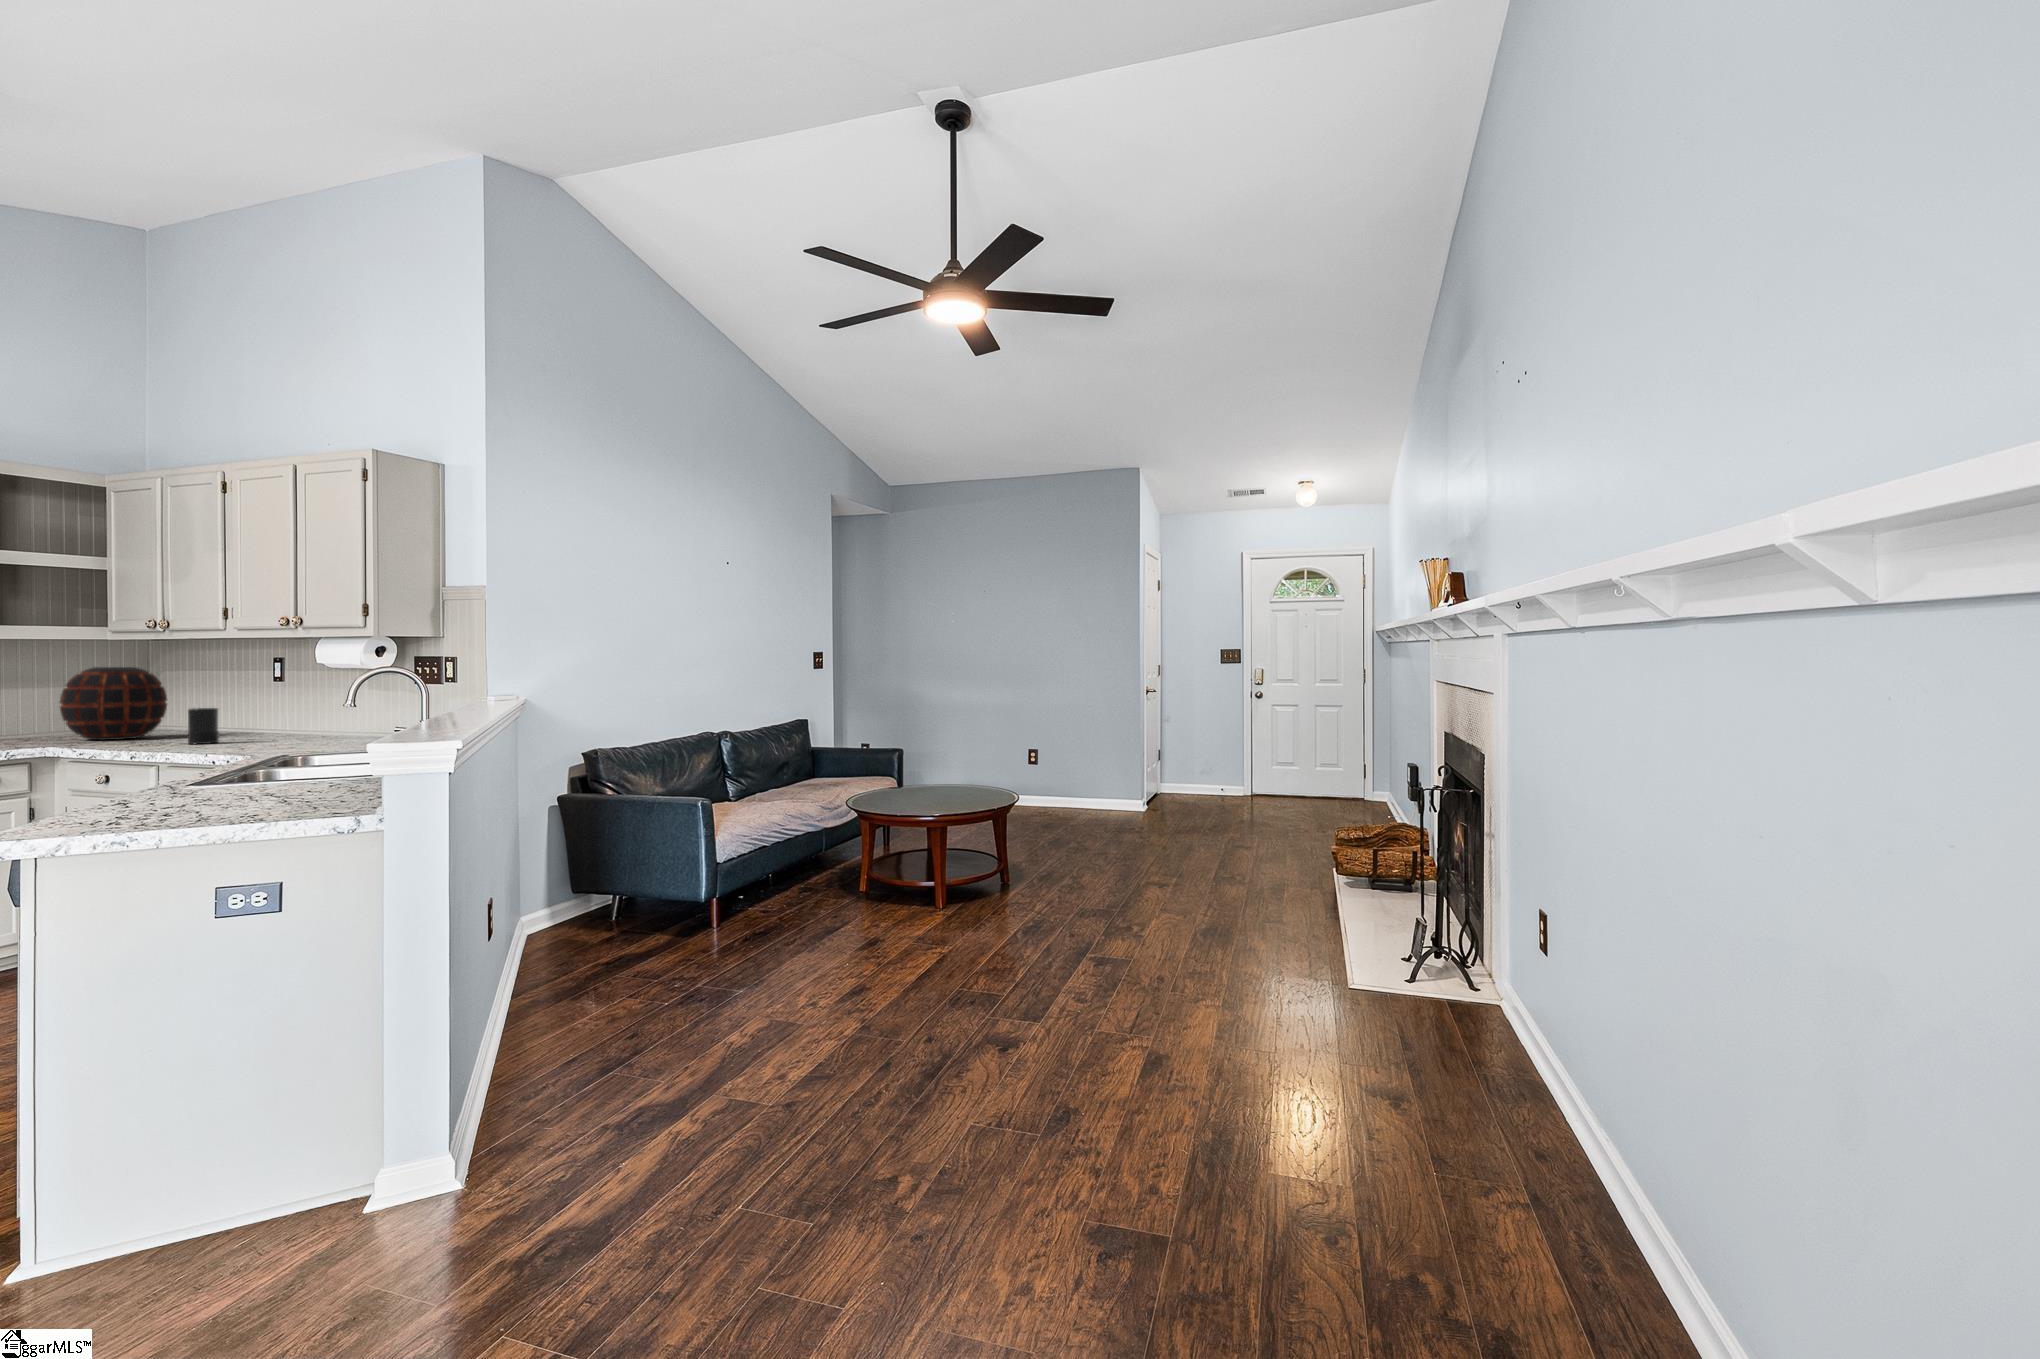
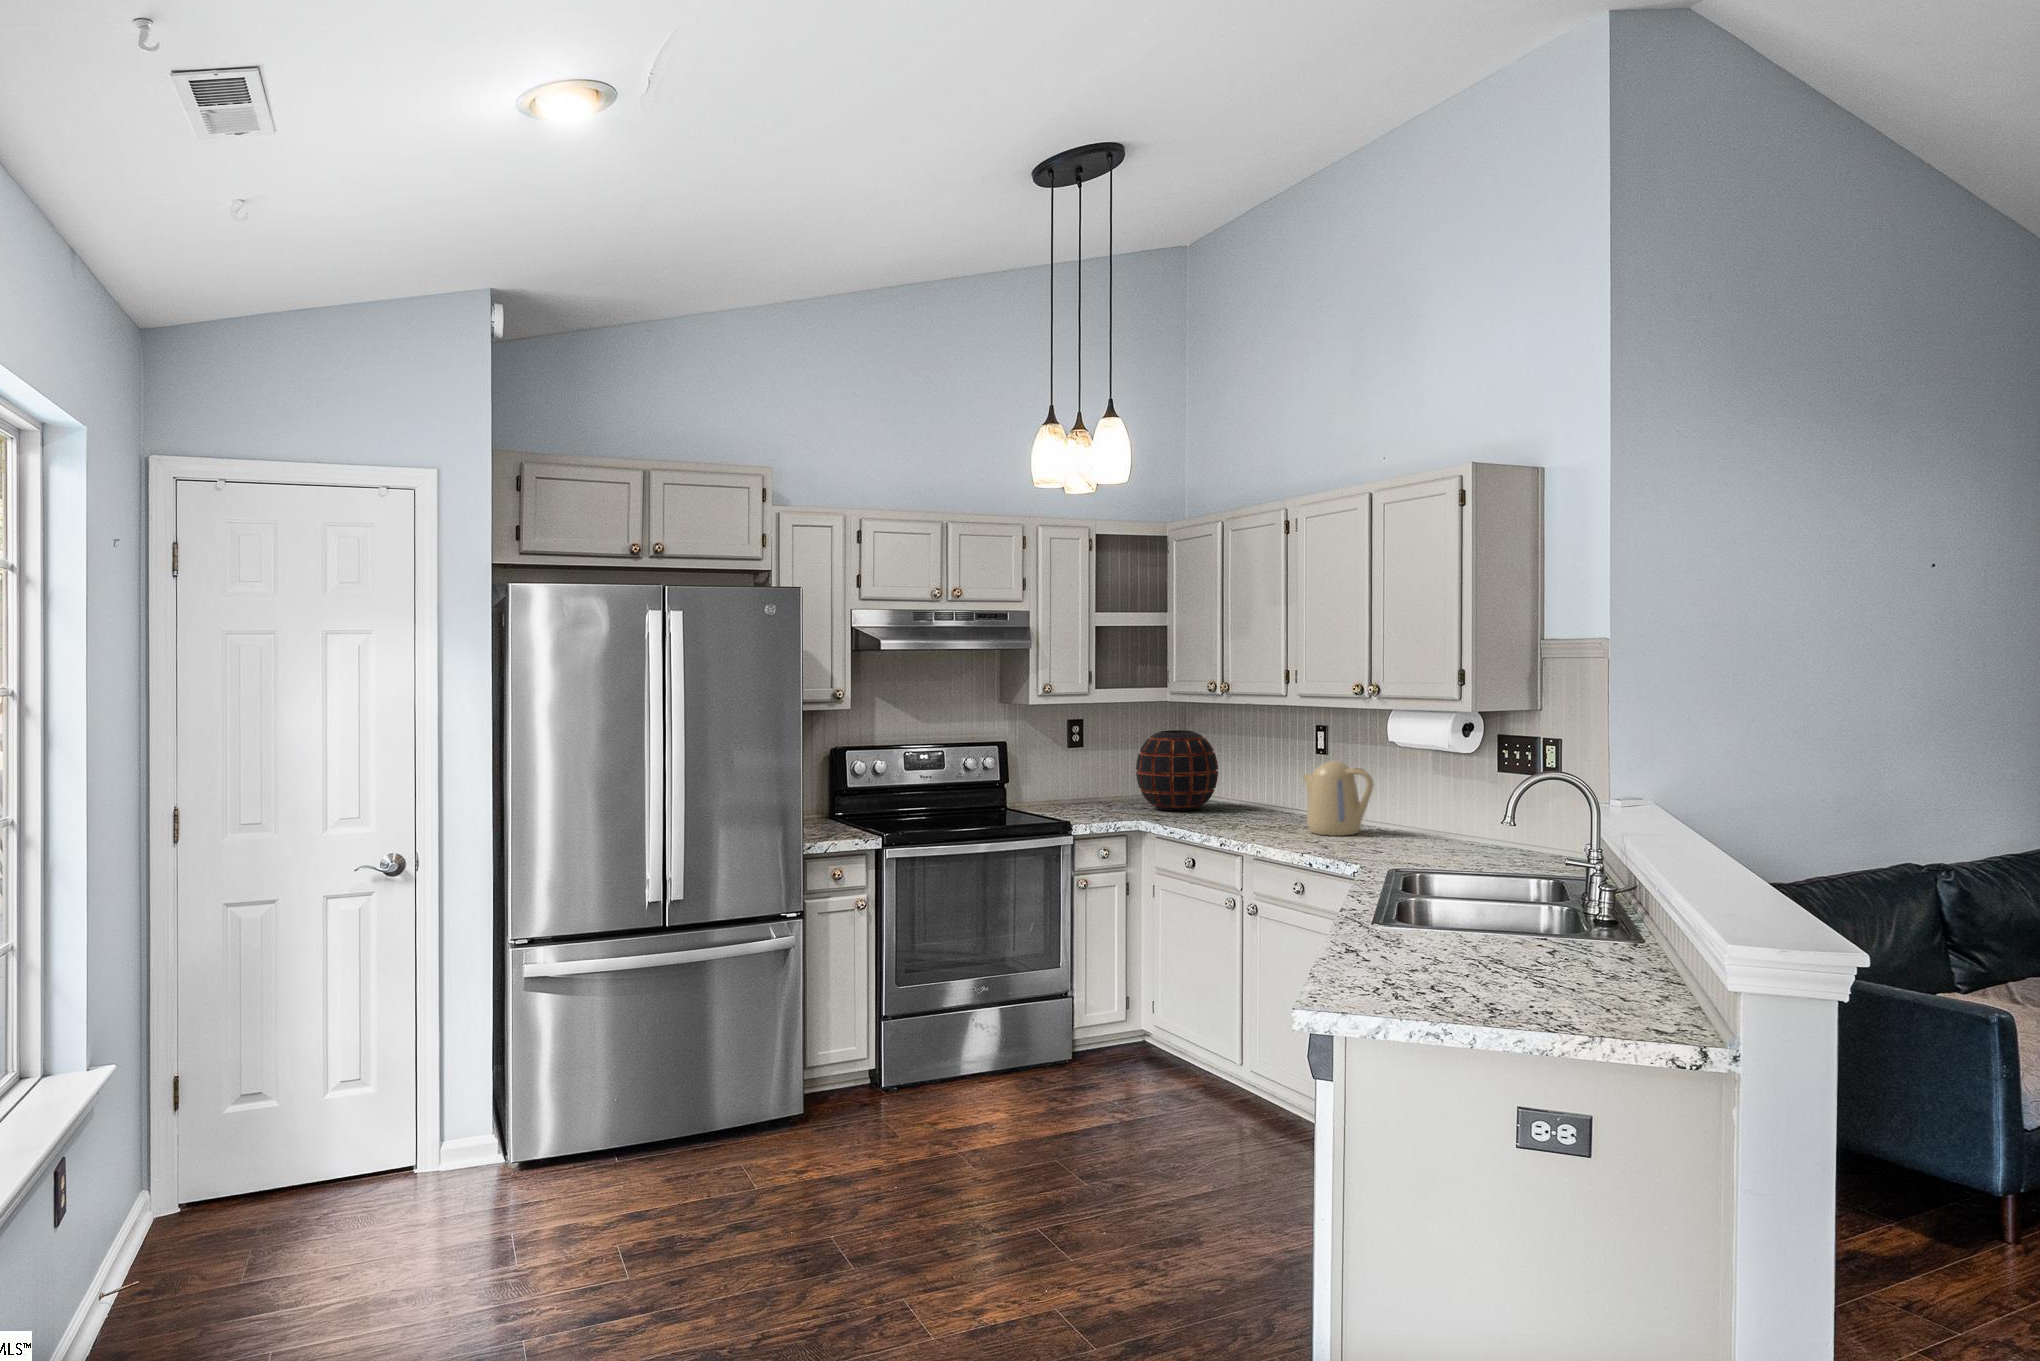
kettle: none [233,682,304,745] -> present [1303,760,1374,836]
candle: present [188,708,219,744] -> none [1256,783,1285,829]

